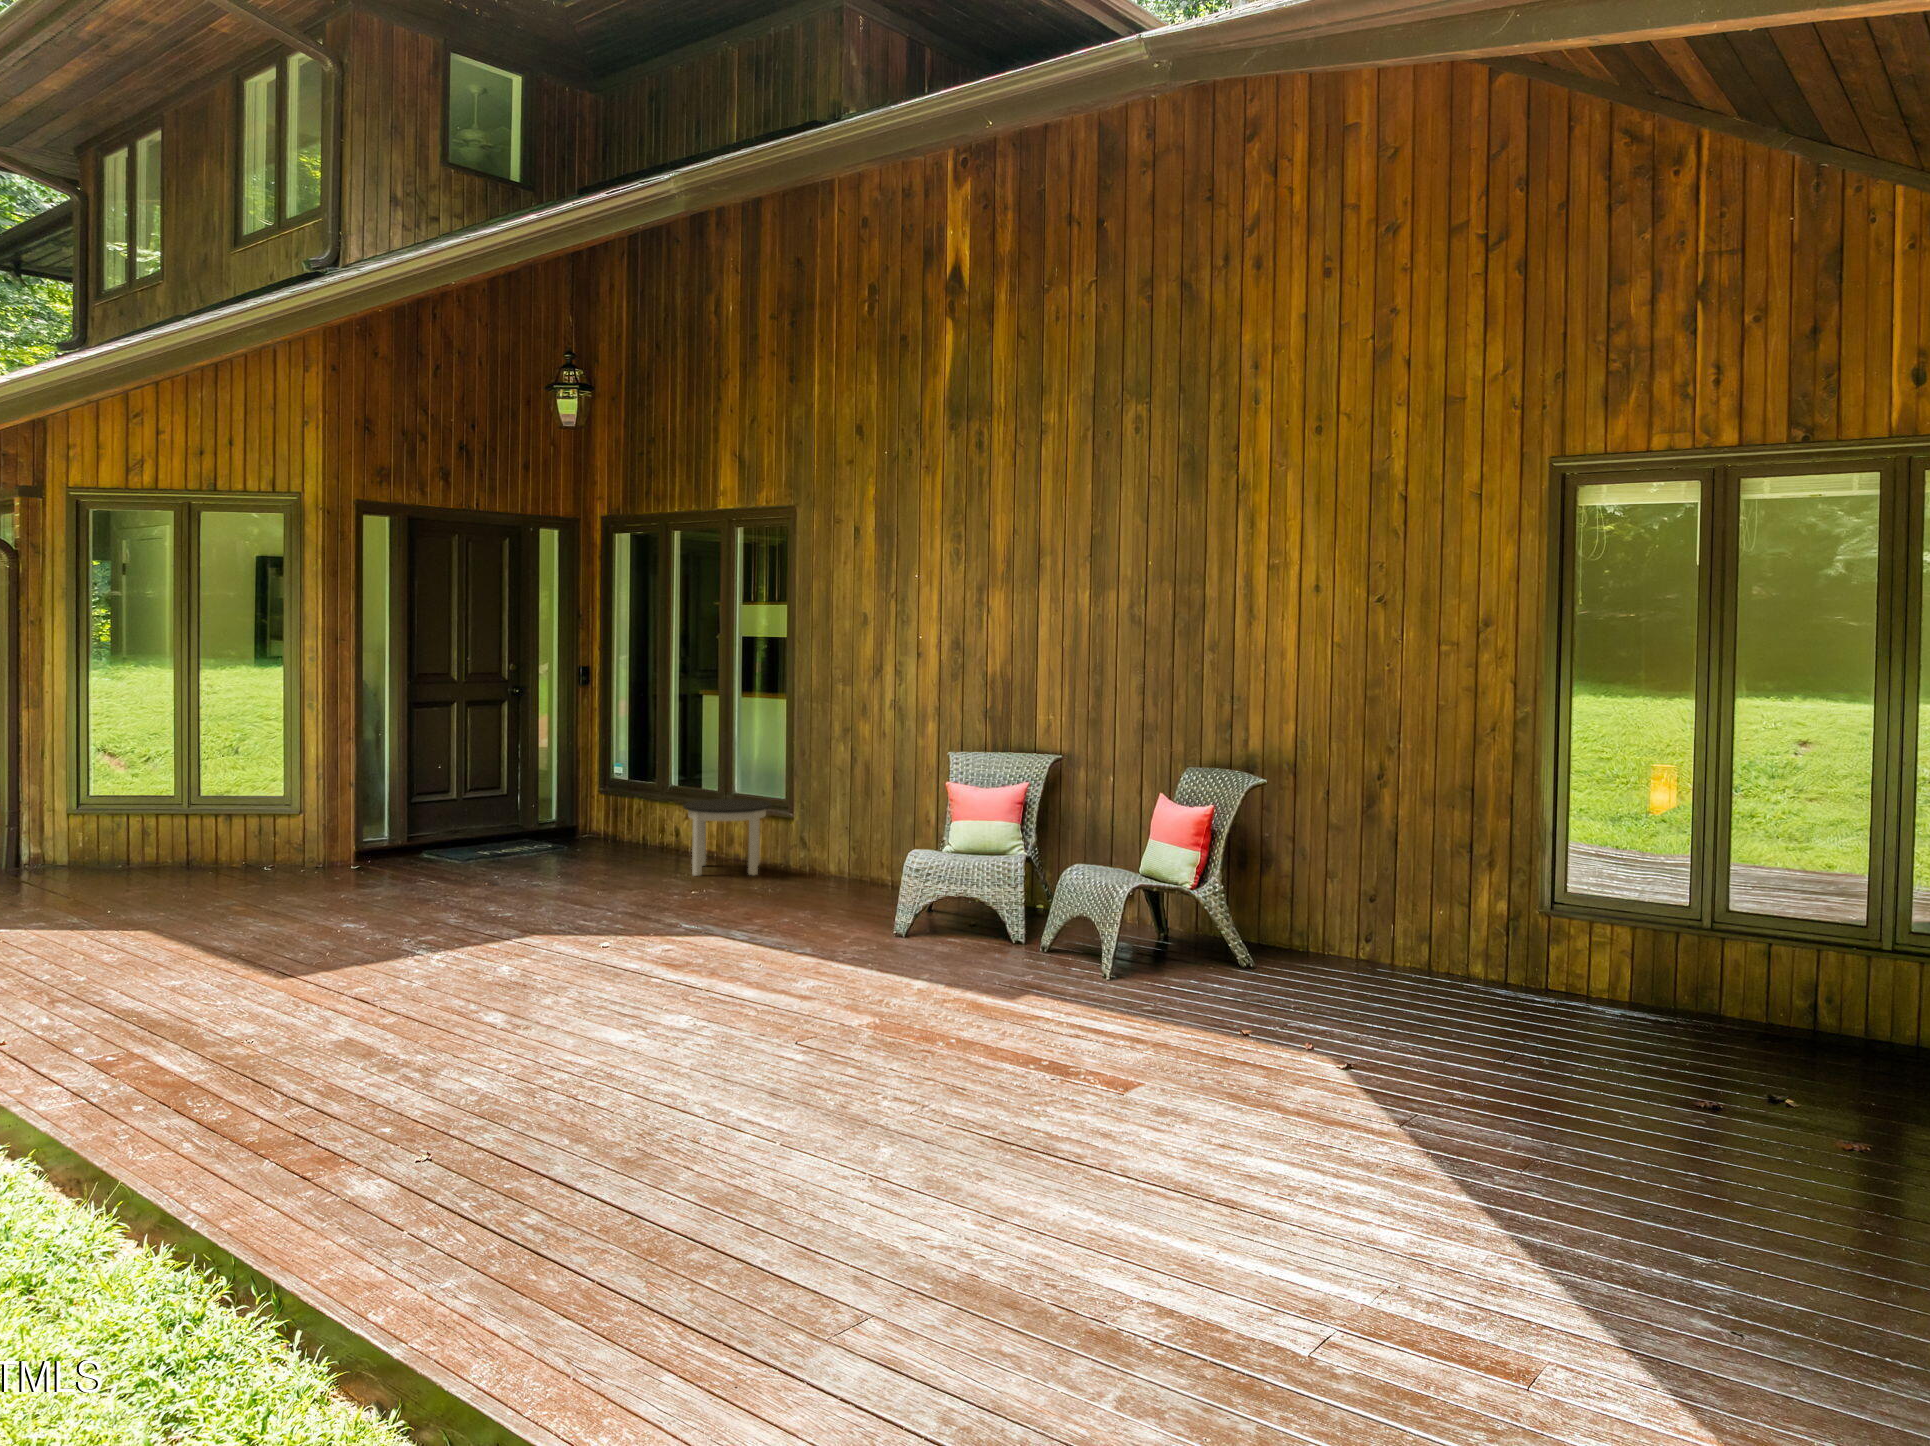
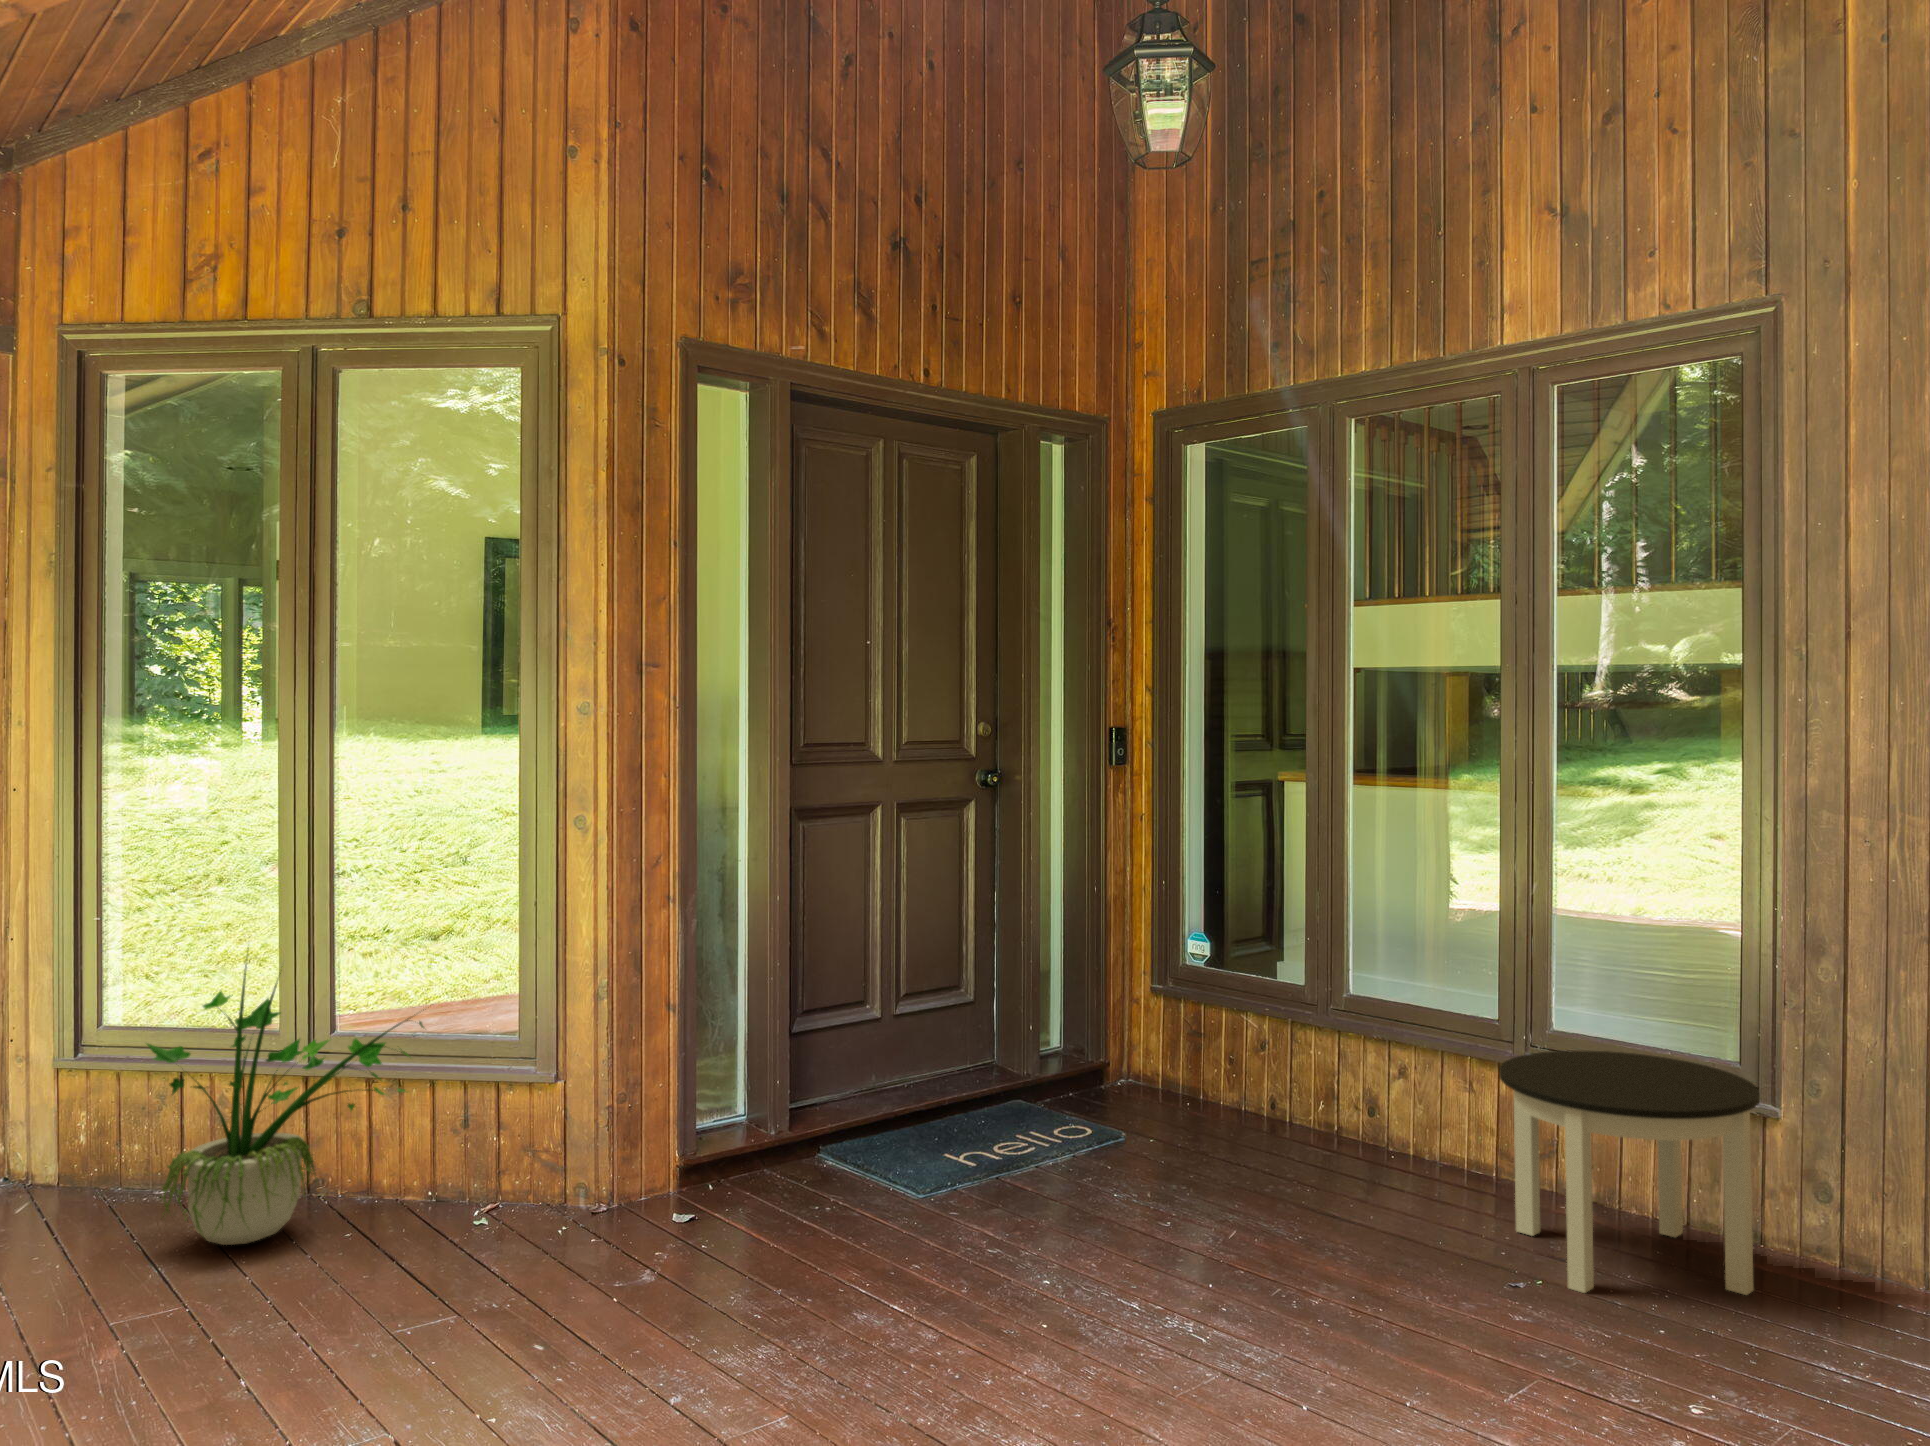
potted plant: none [116,751,249,874] -> present [147,964,424,1245]

